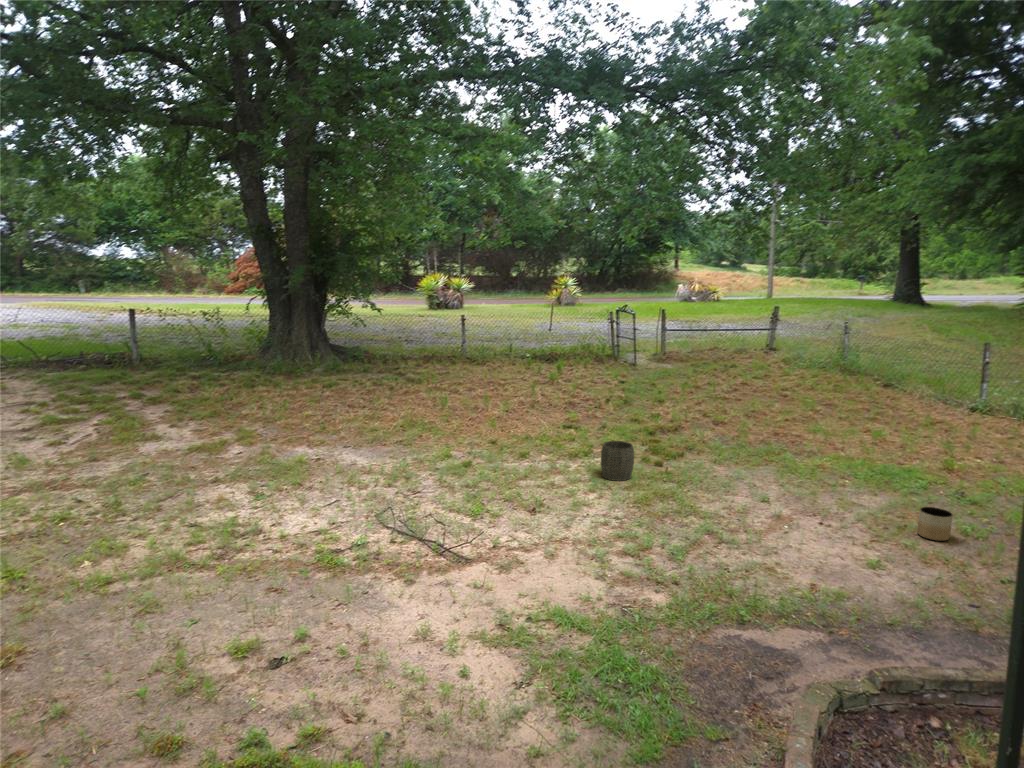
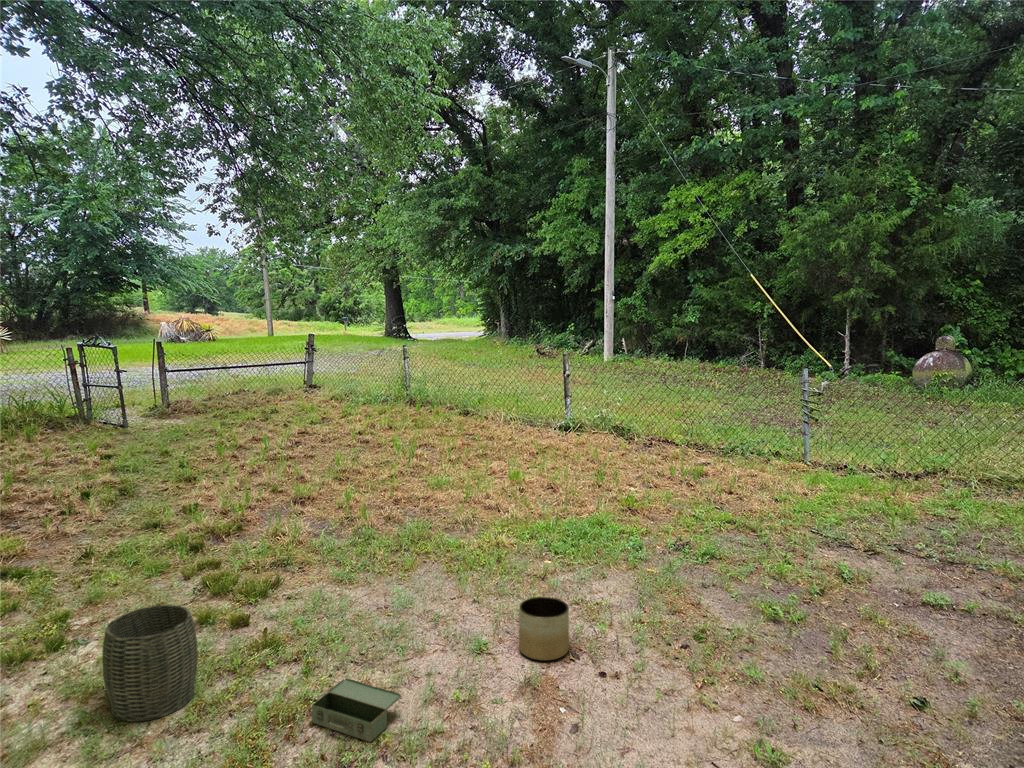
toolbox: none [669,485,705,506] -> present [312,679,401,742]
planter: present [917,507,953,541] -> present [519,597,569,661]

